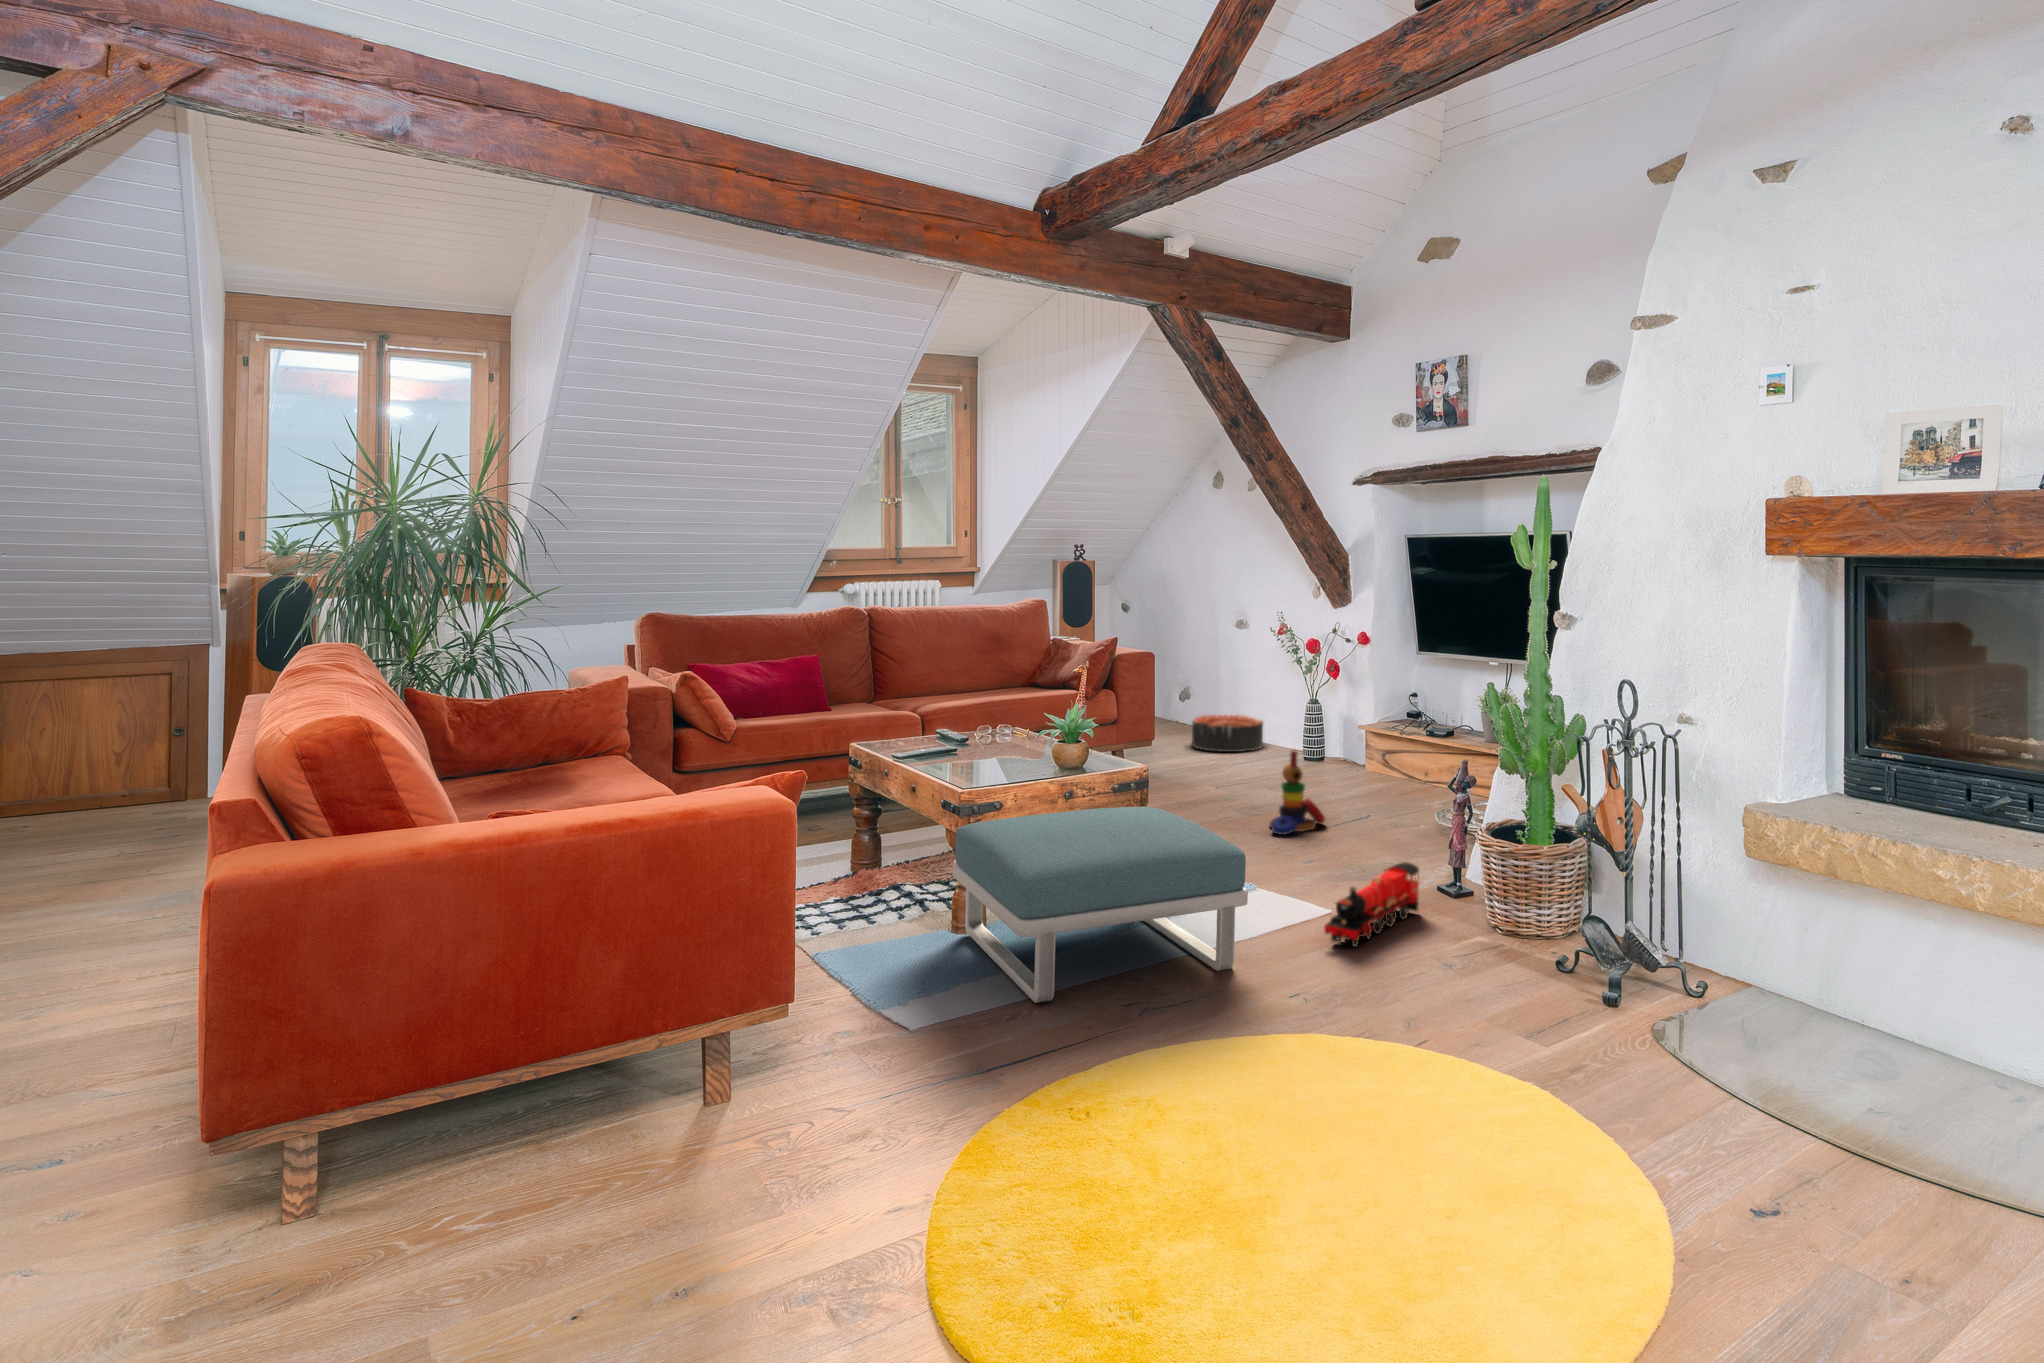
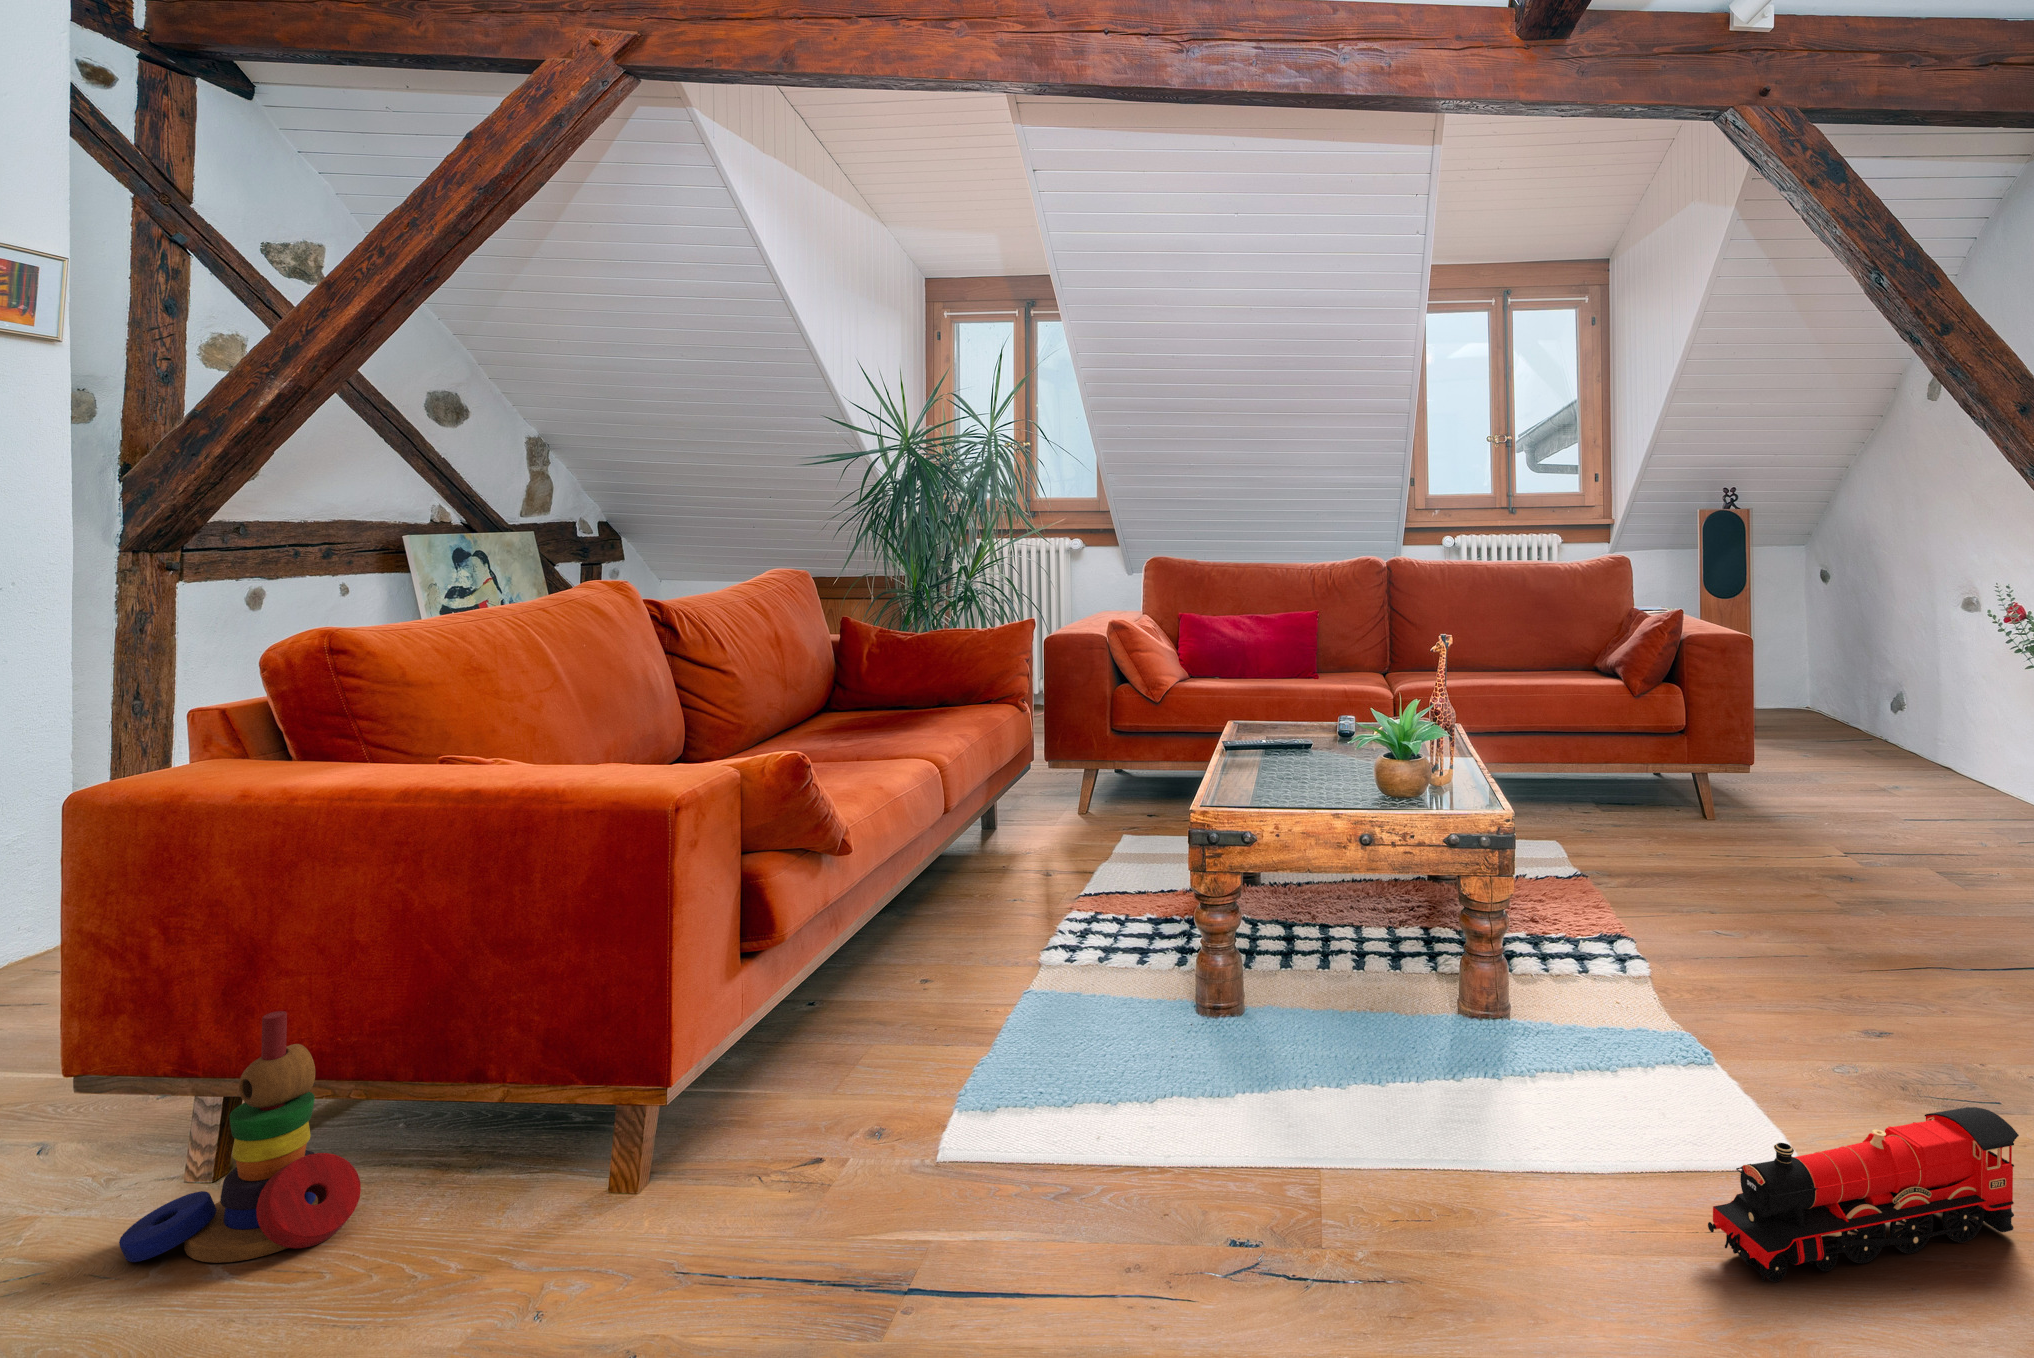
basket: present [1192,715,1263,752] -> none [1866,738,1992,802]
stacking toy: present [1269,750,1325,835] -> present [119,1011,361,1263]
footstool: present [953,807,1248,1003] -> none [1070,861,1515,1239]

